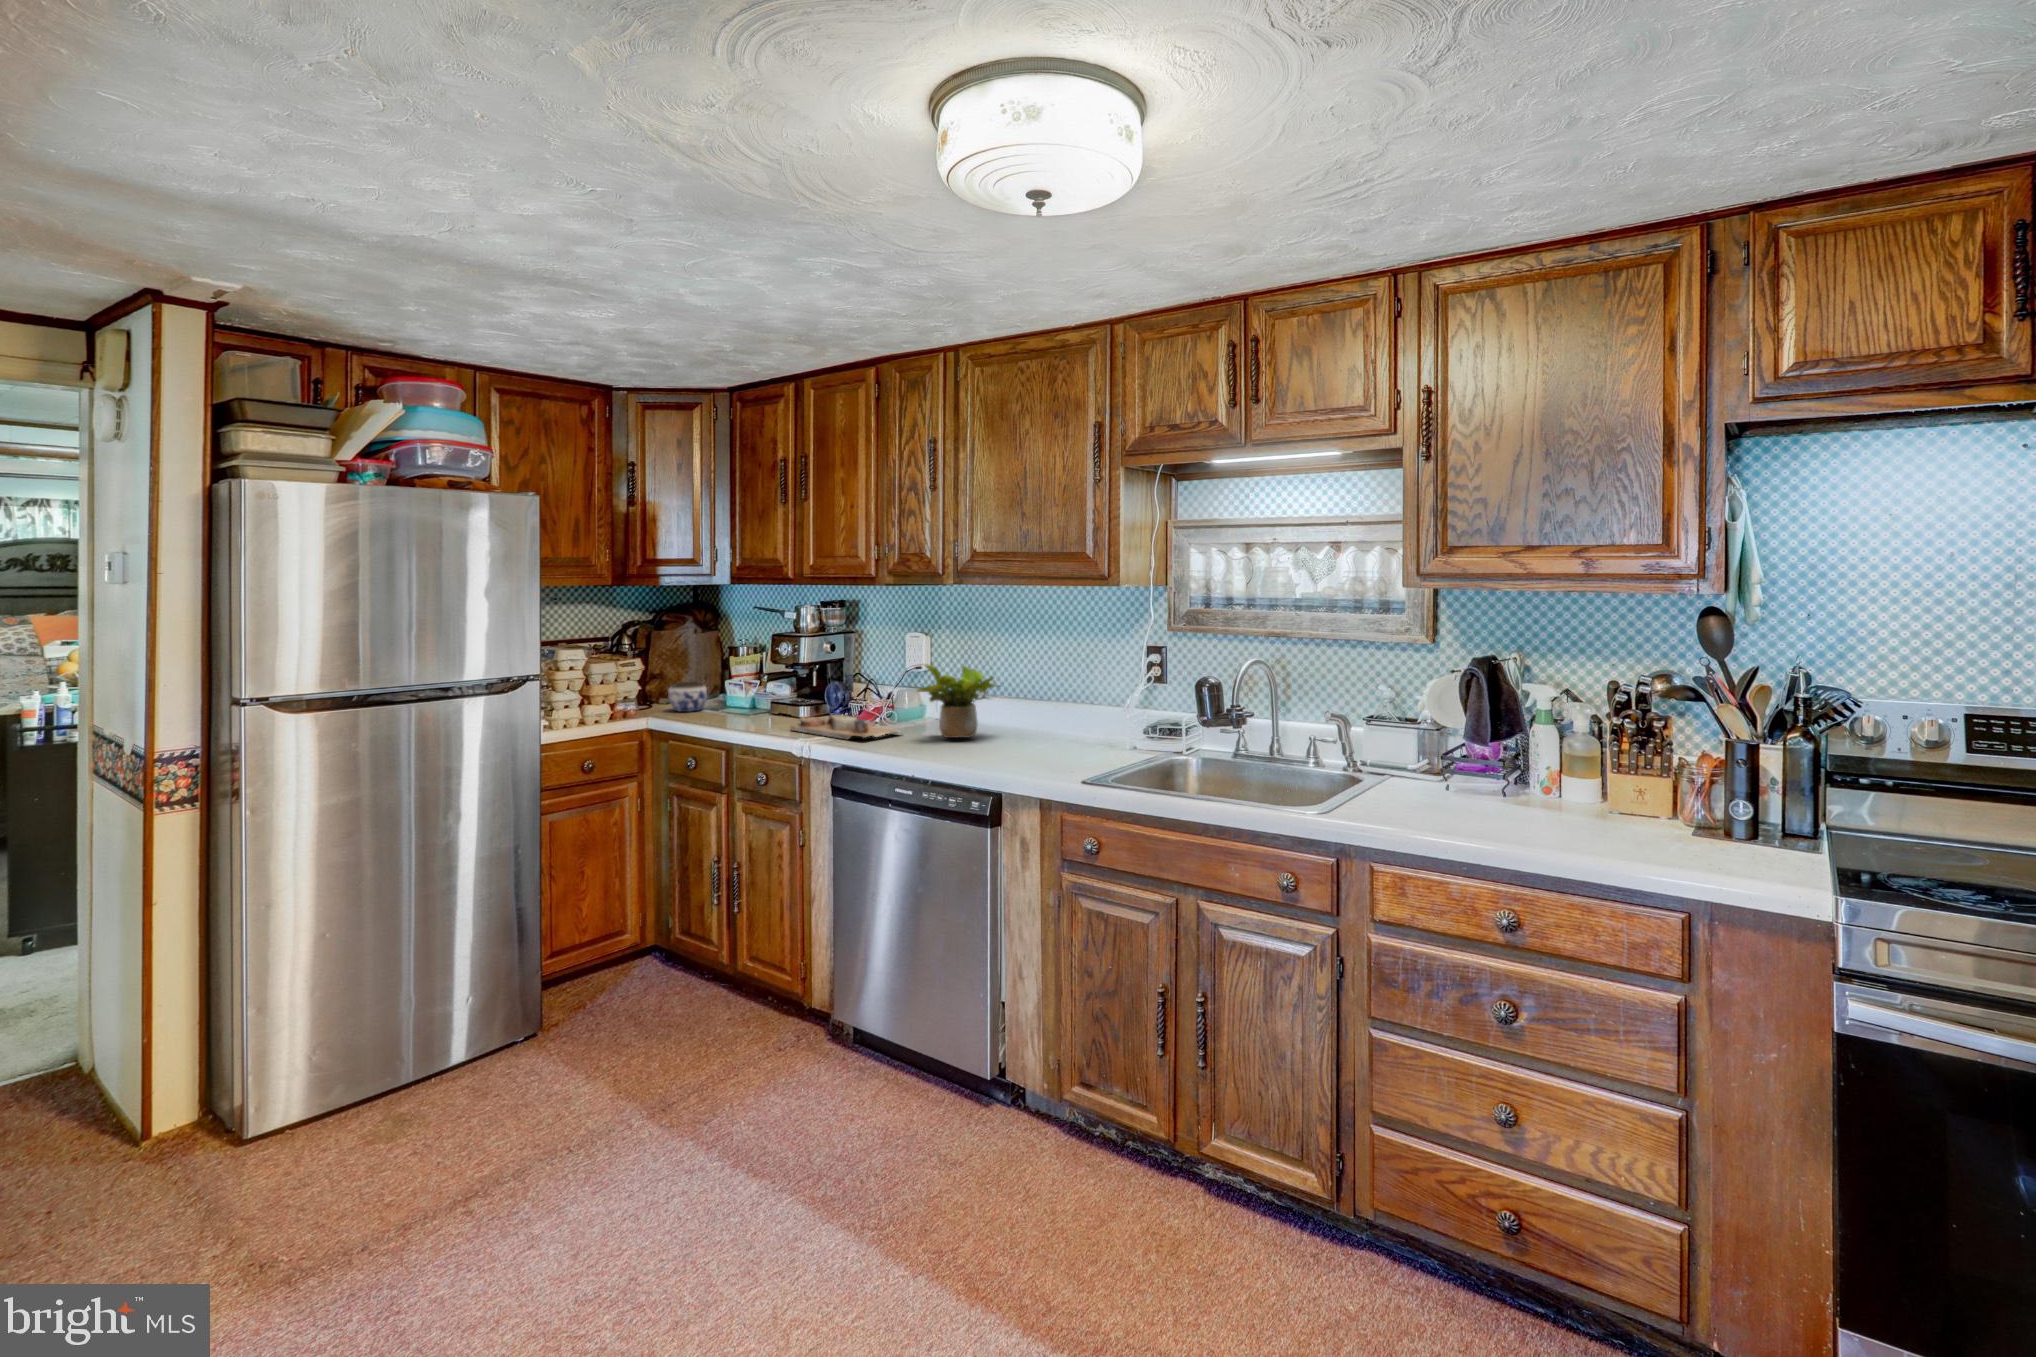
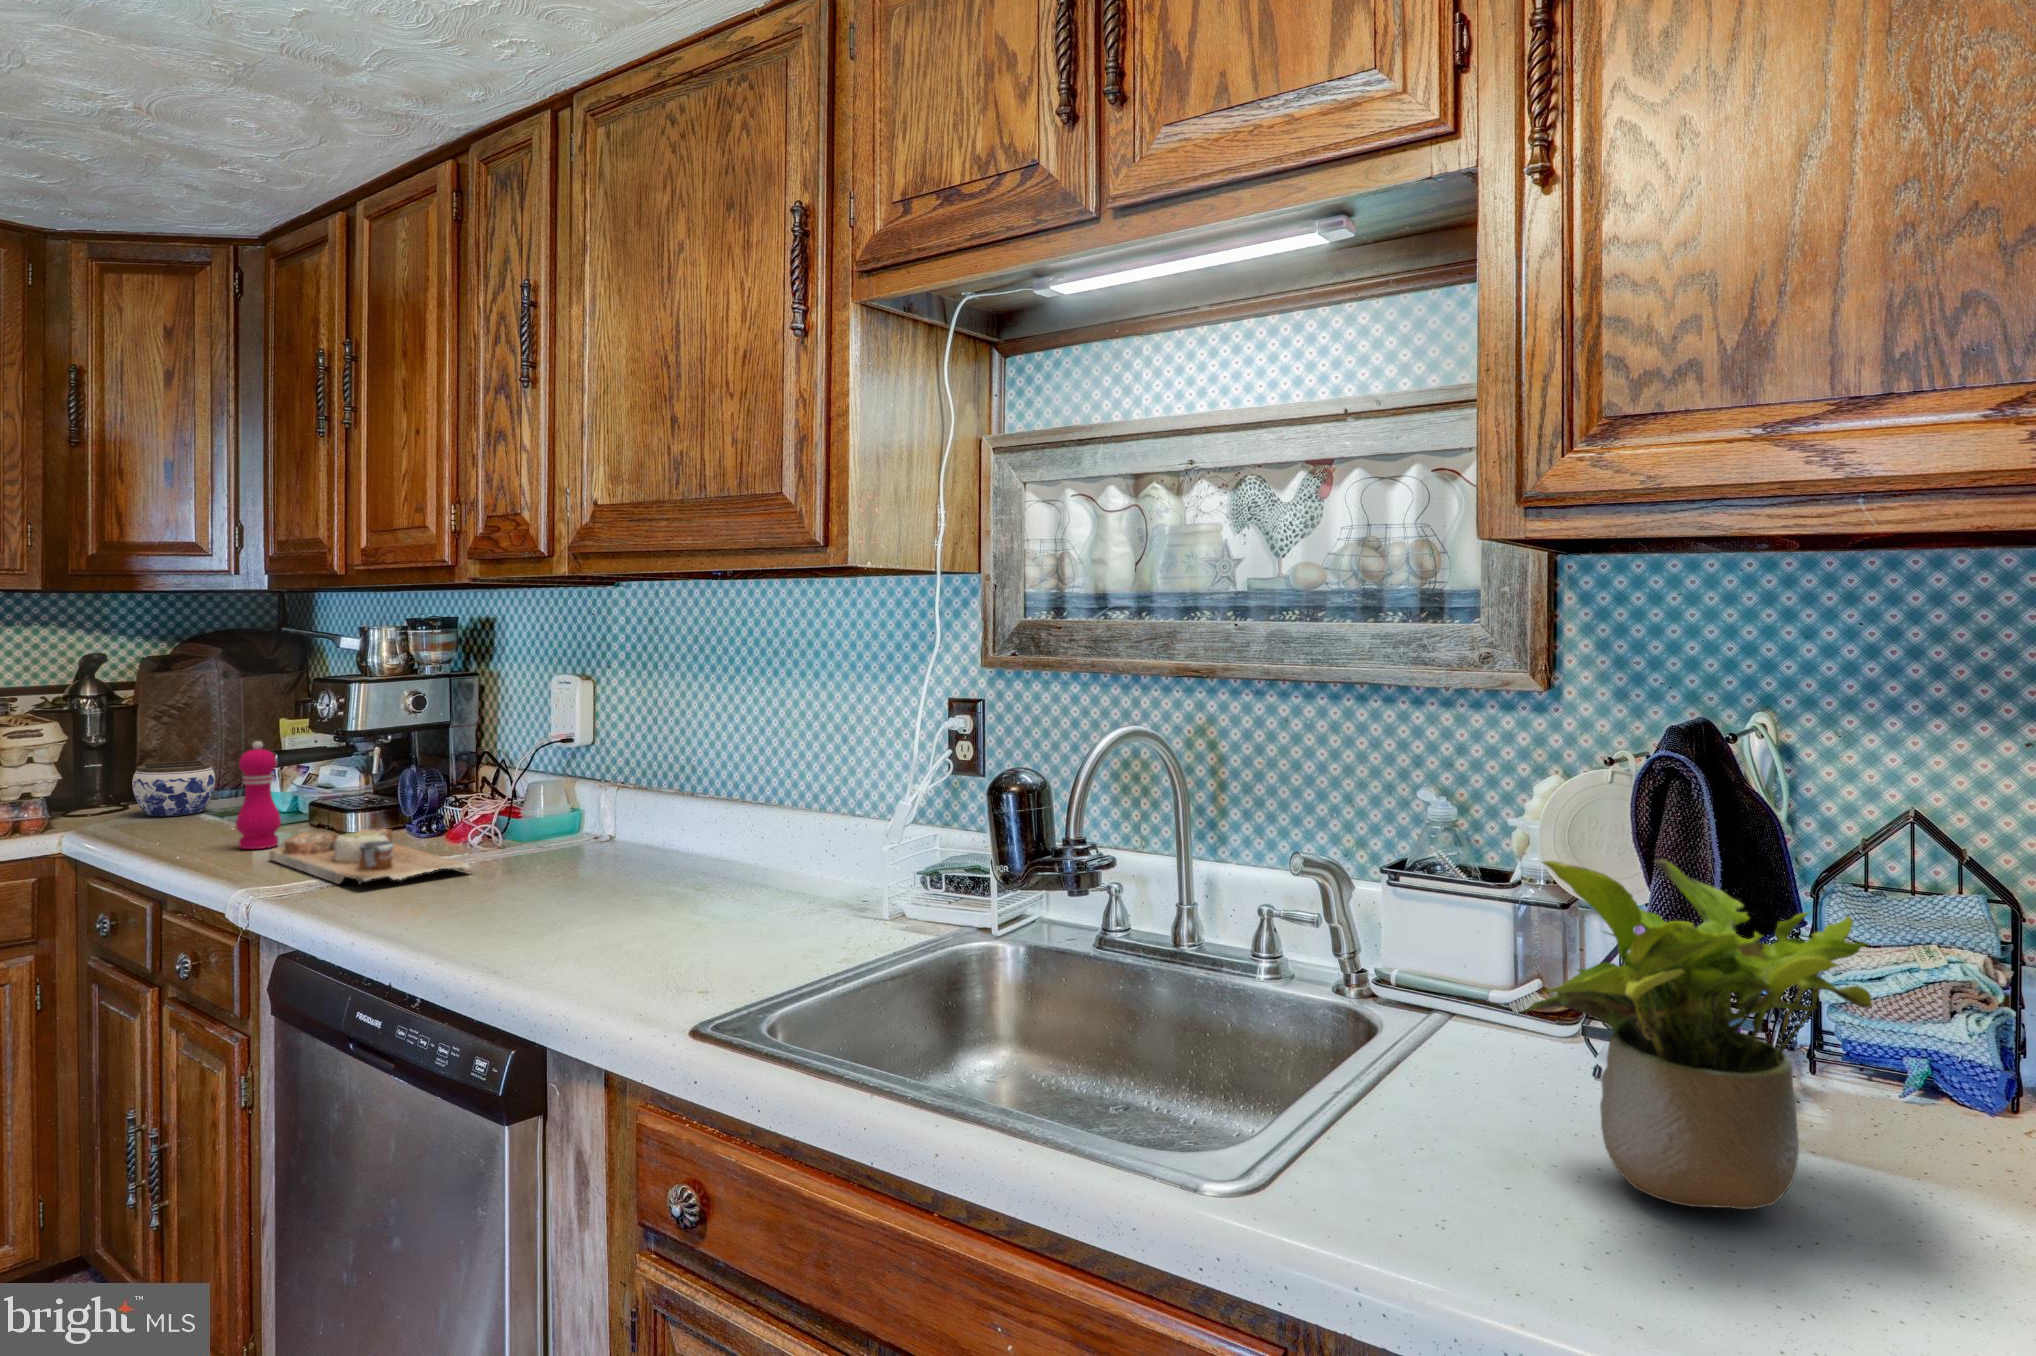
potted plant: present [918,664,996,738] -> present [1527,859,1872,1209]
pepper mill: none [761,670,781,726] -> present [236,741,281,849]

